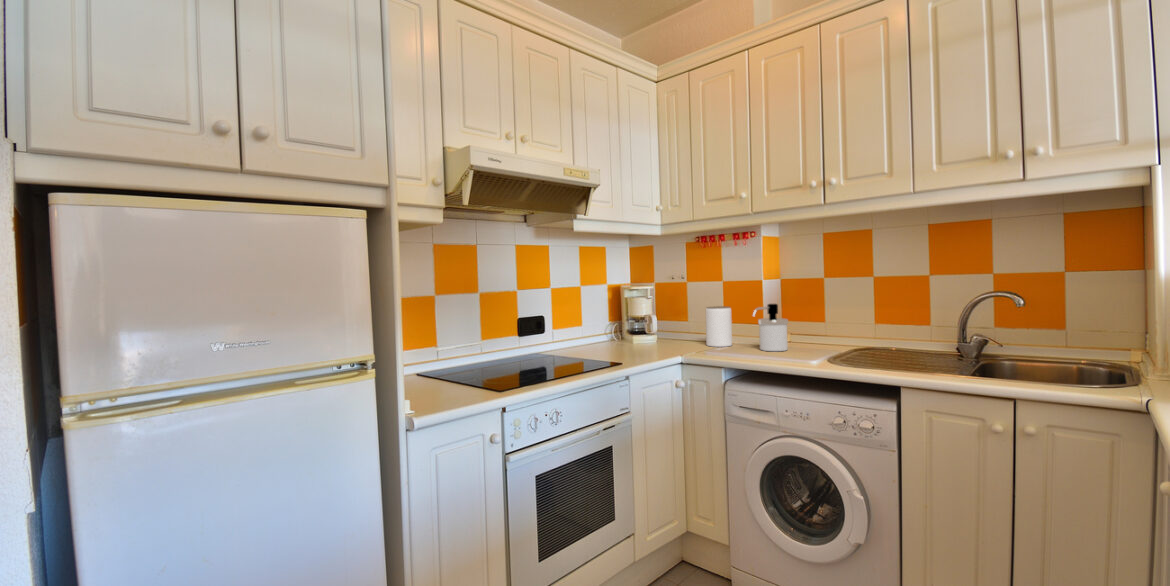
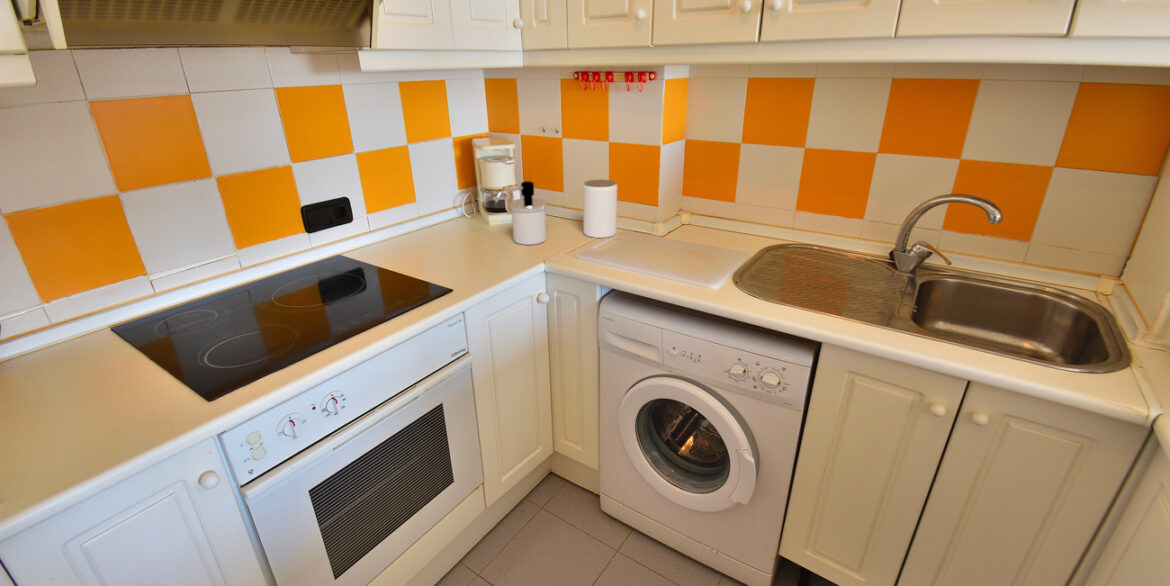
soap dispenser: present [753,304,788,351] -> present [495,181,547,245]

